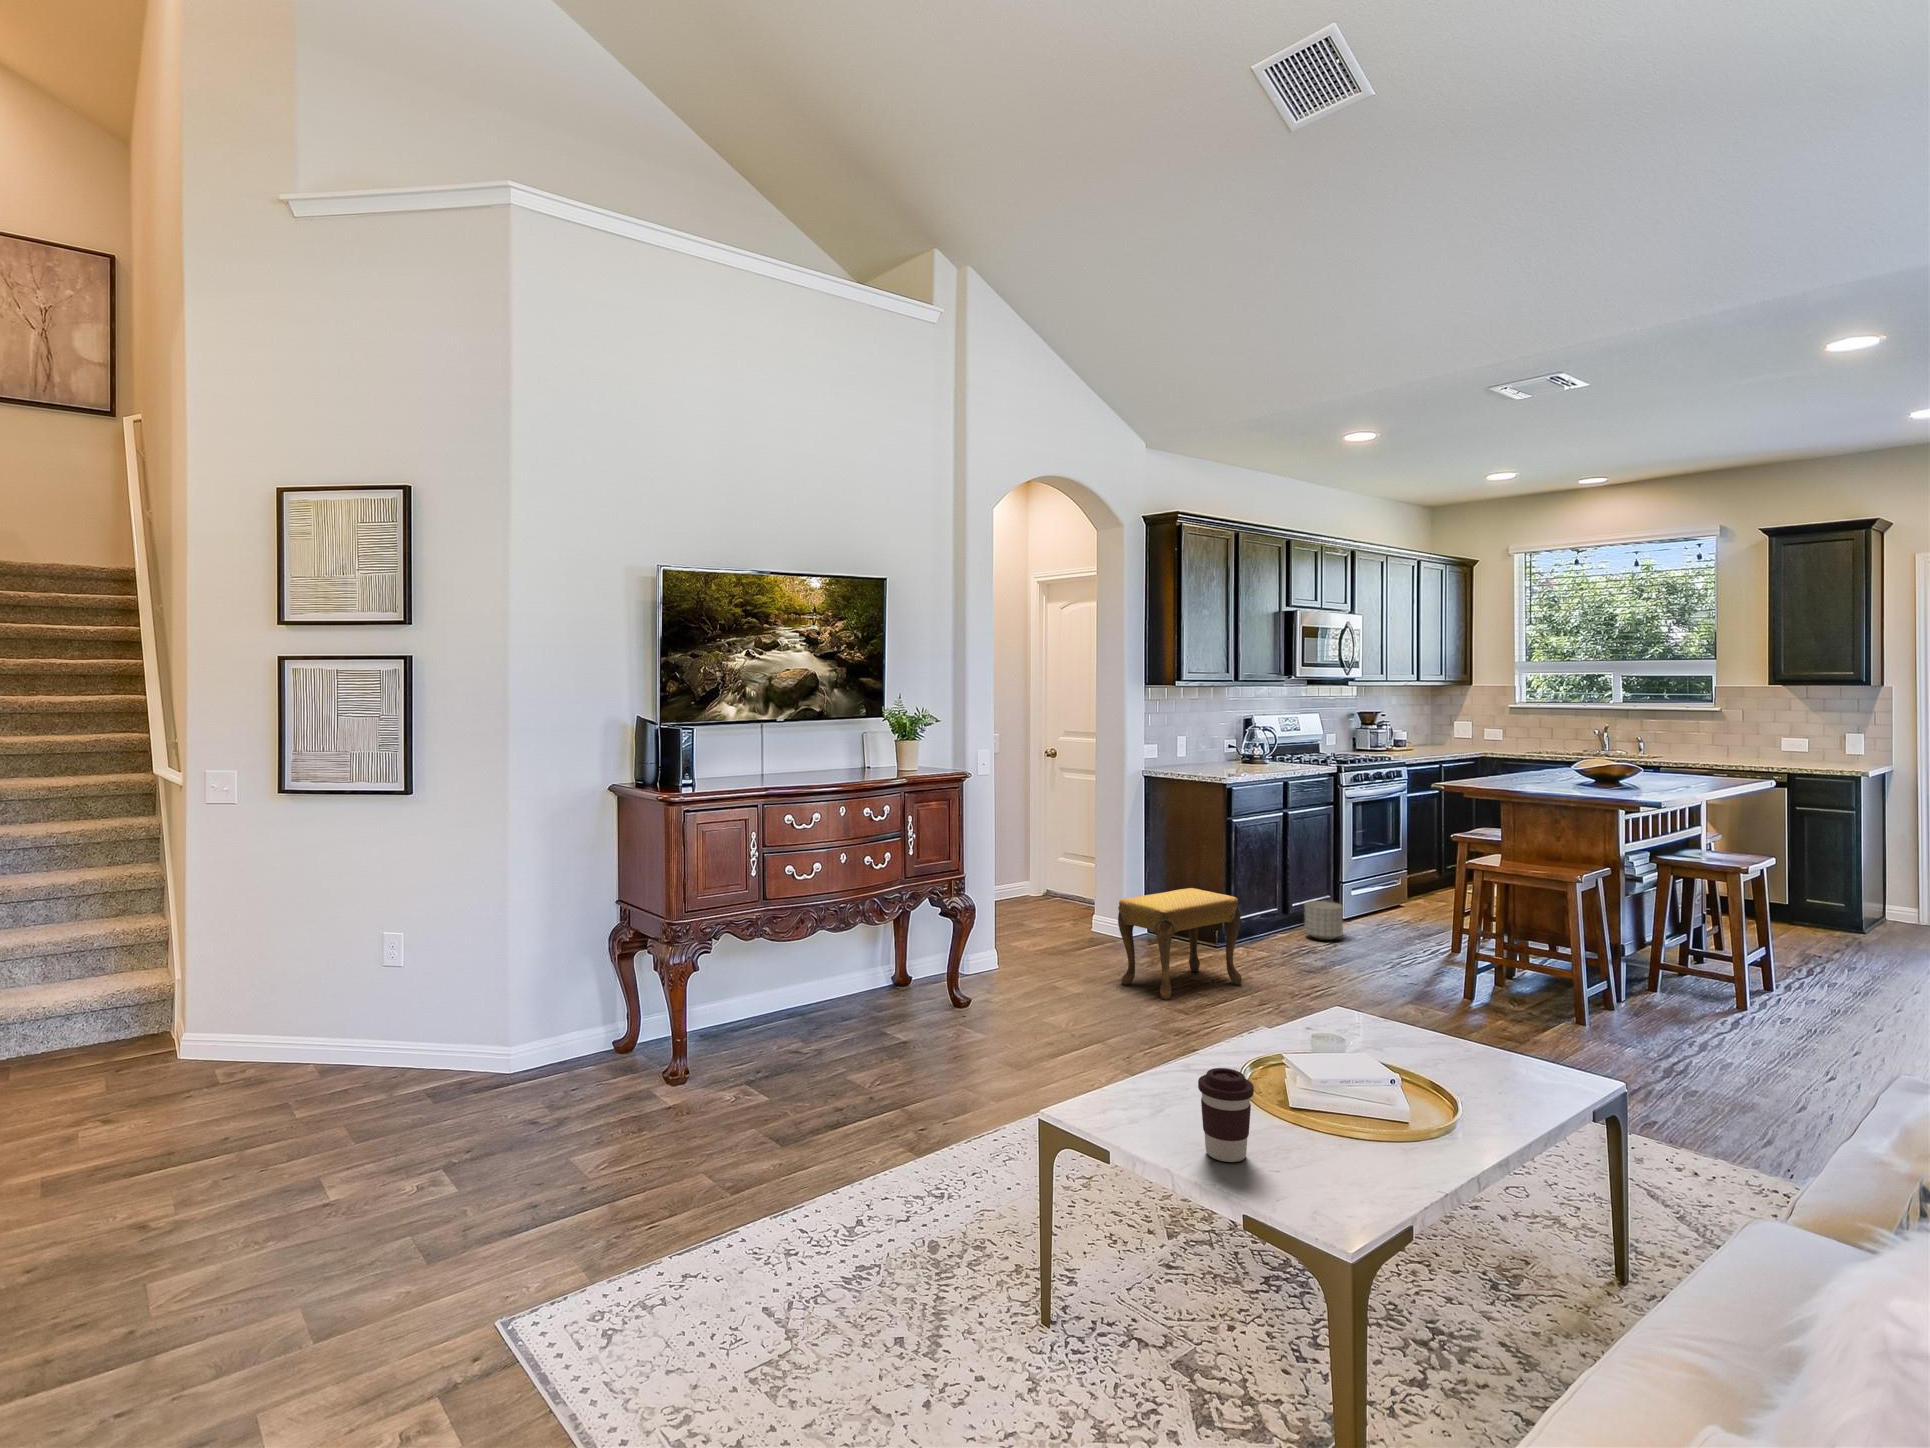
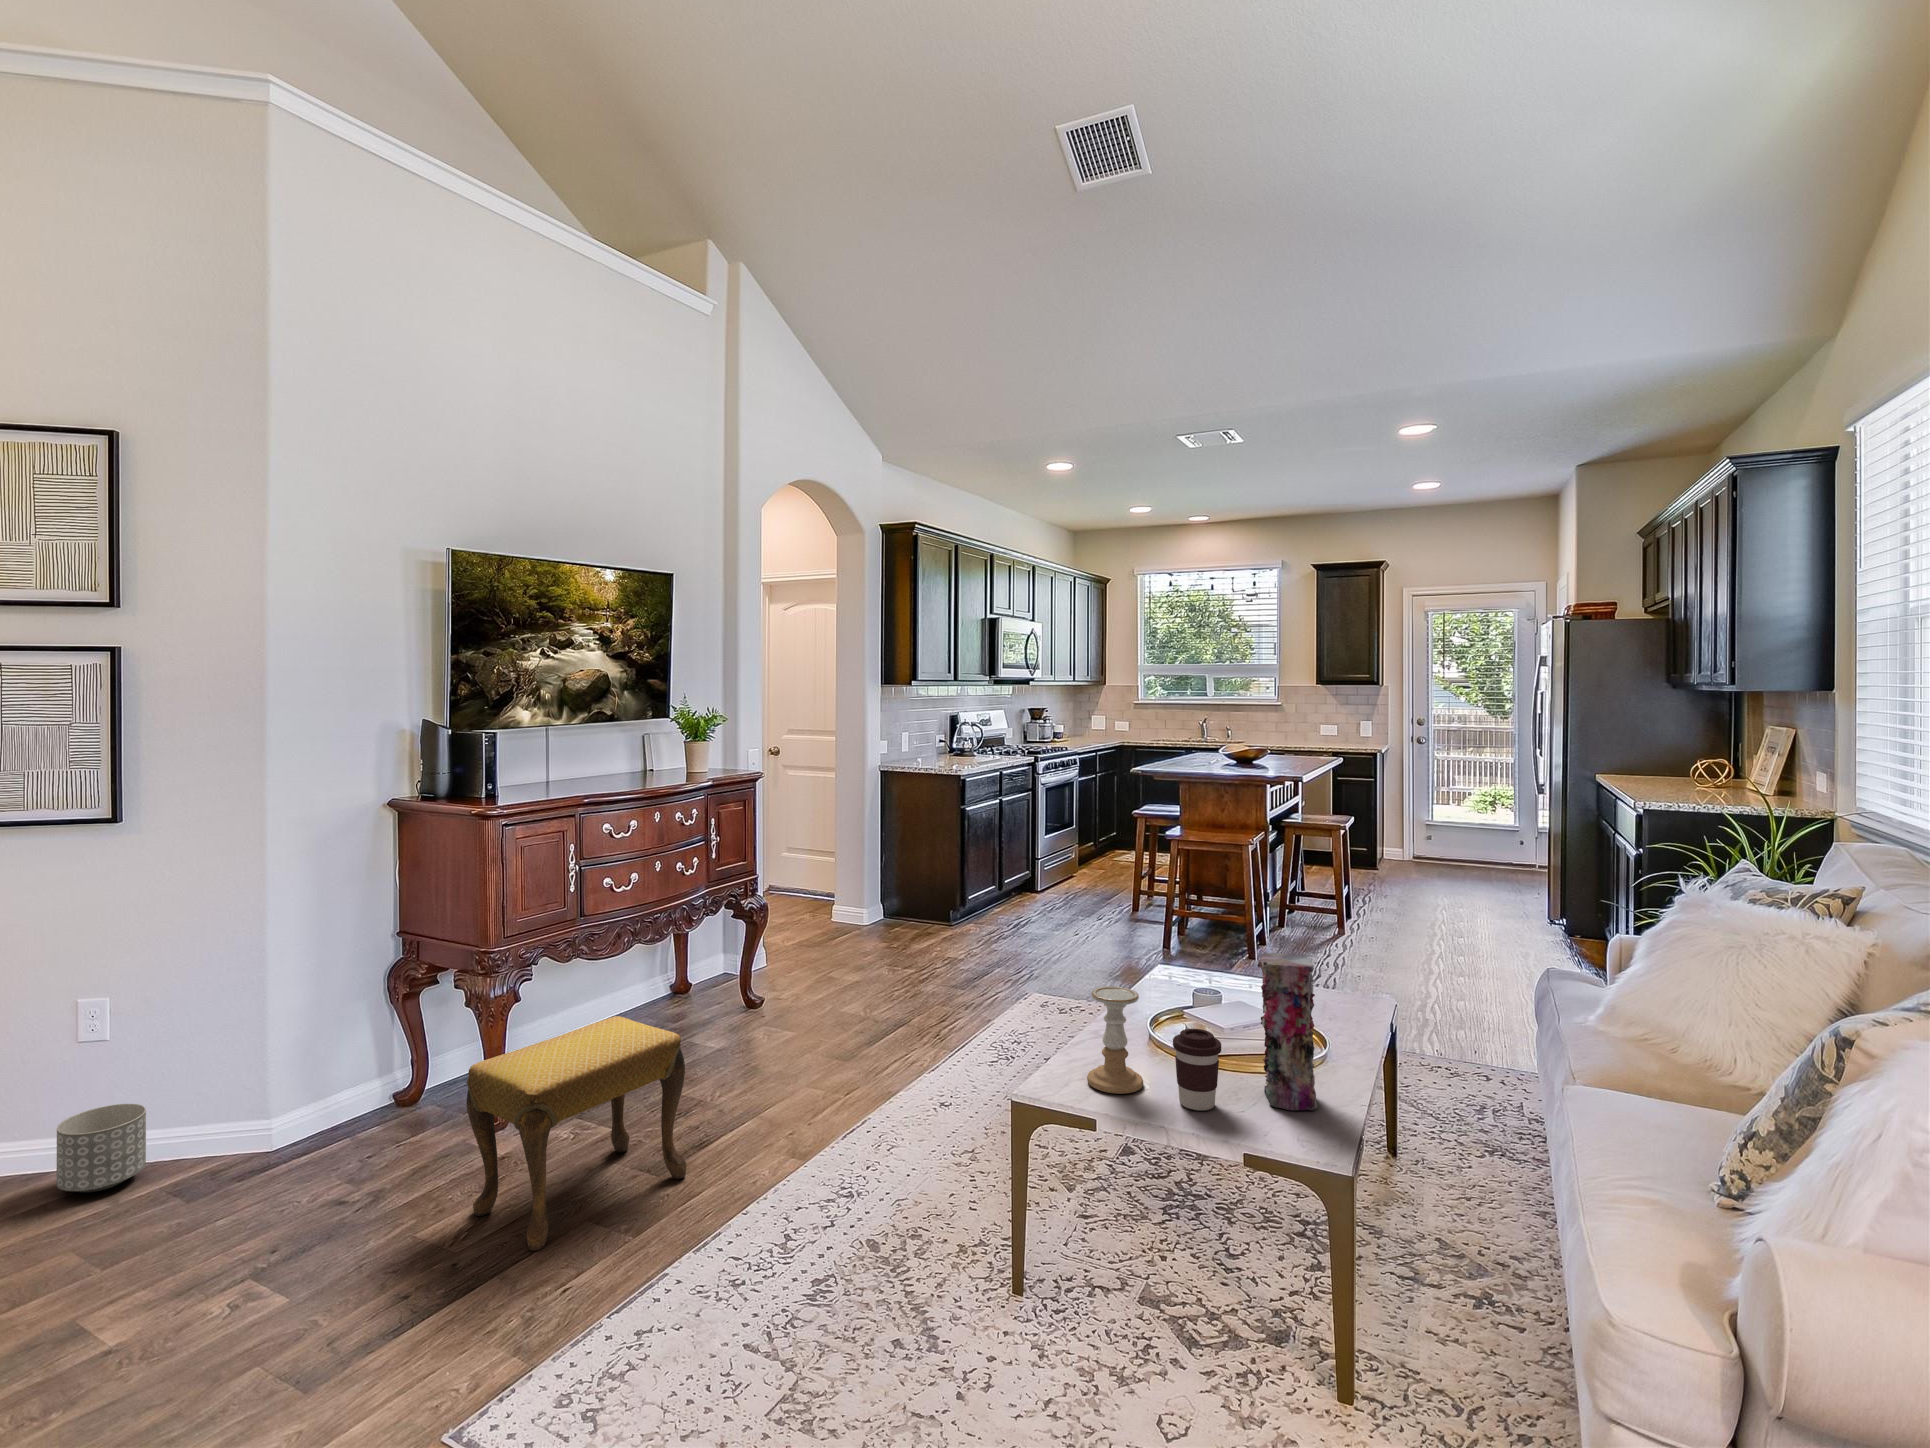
footstool: present [1118,888,1242,1000] -> present [467,1016,687,1251]
planter: present [1305,901,1343,940] -> present [57,1104,146,1192]
vase: none [1303,993,1379,1185] -> present [1257,953,1317,1111]
candle holder: none [1123,1011,1185,1131] -> present [1087,986,1143,1094]

